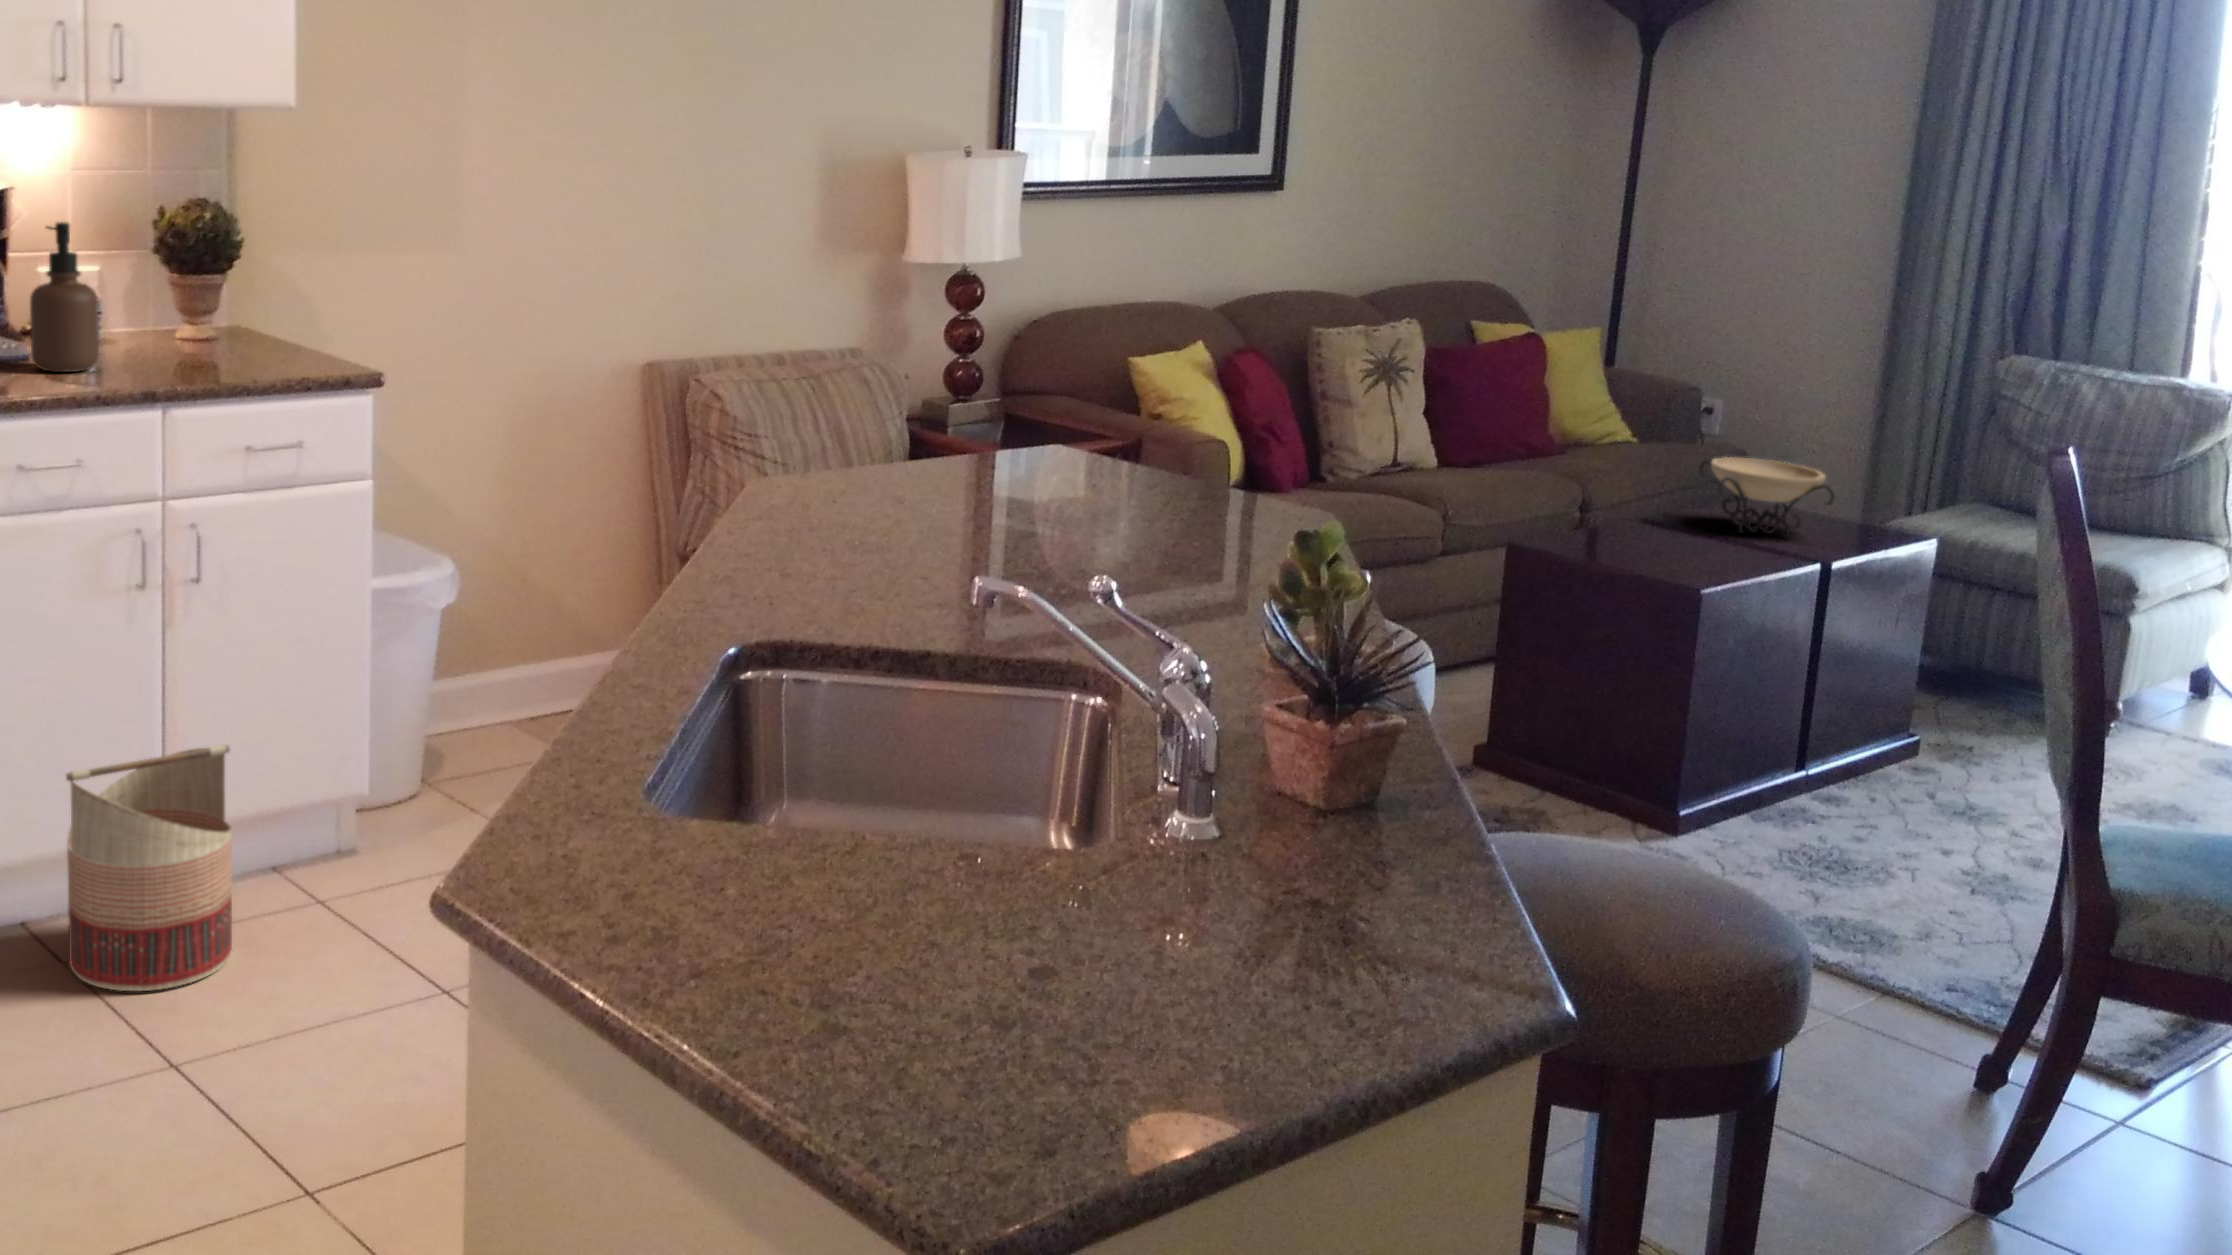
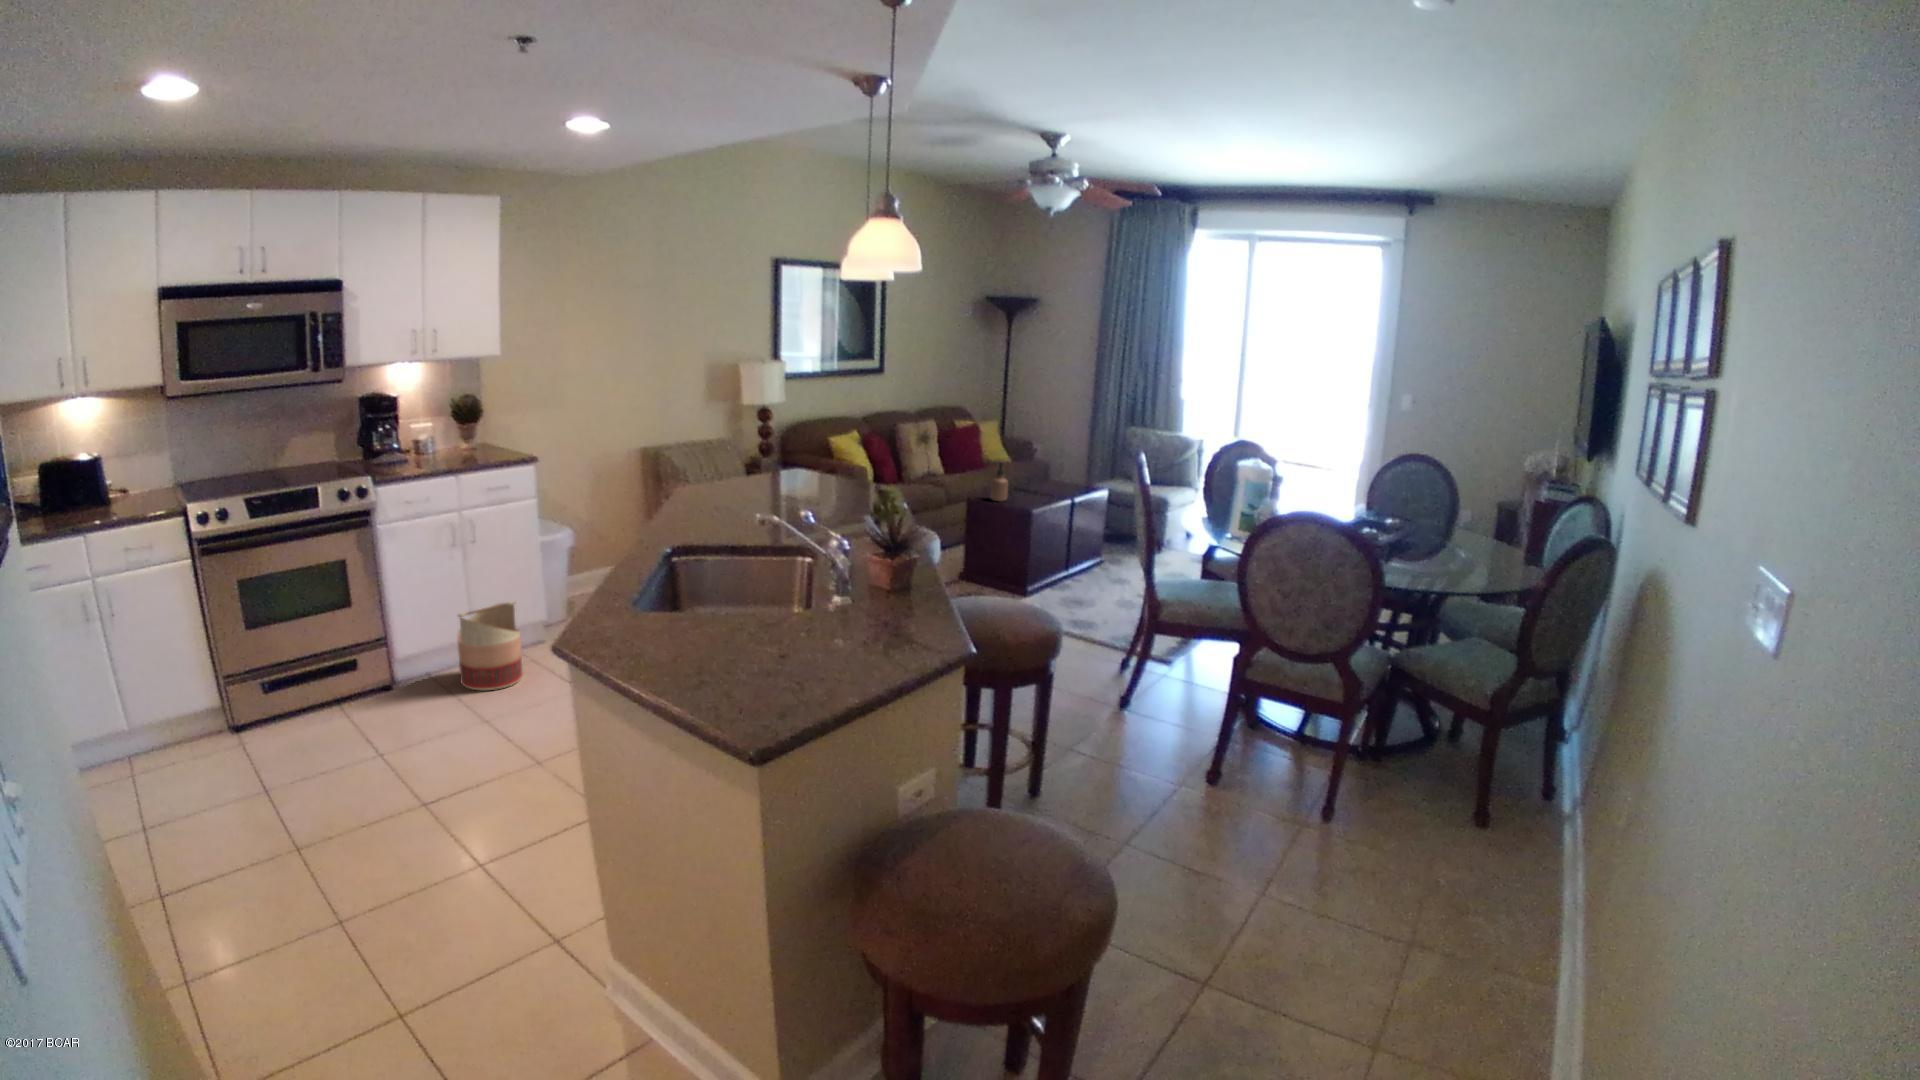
soap dispenser: present [30,222,99,372] -> present [991,462,1008,502]
decorative bowl: present [1699,457,1834,536] -> none [1030,468,1072,495]

